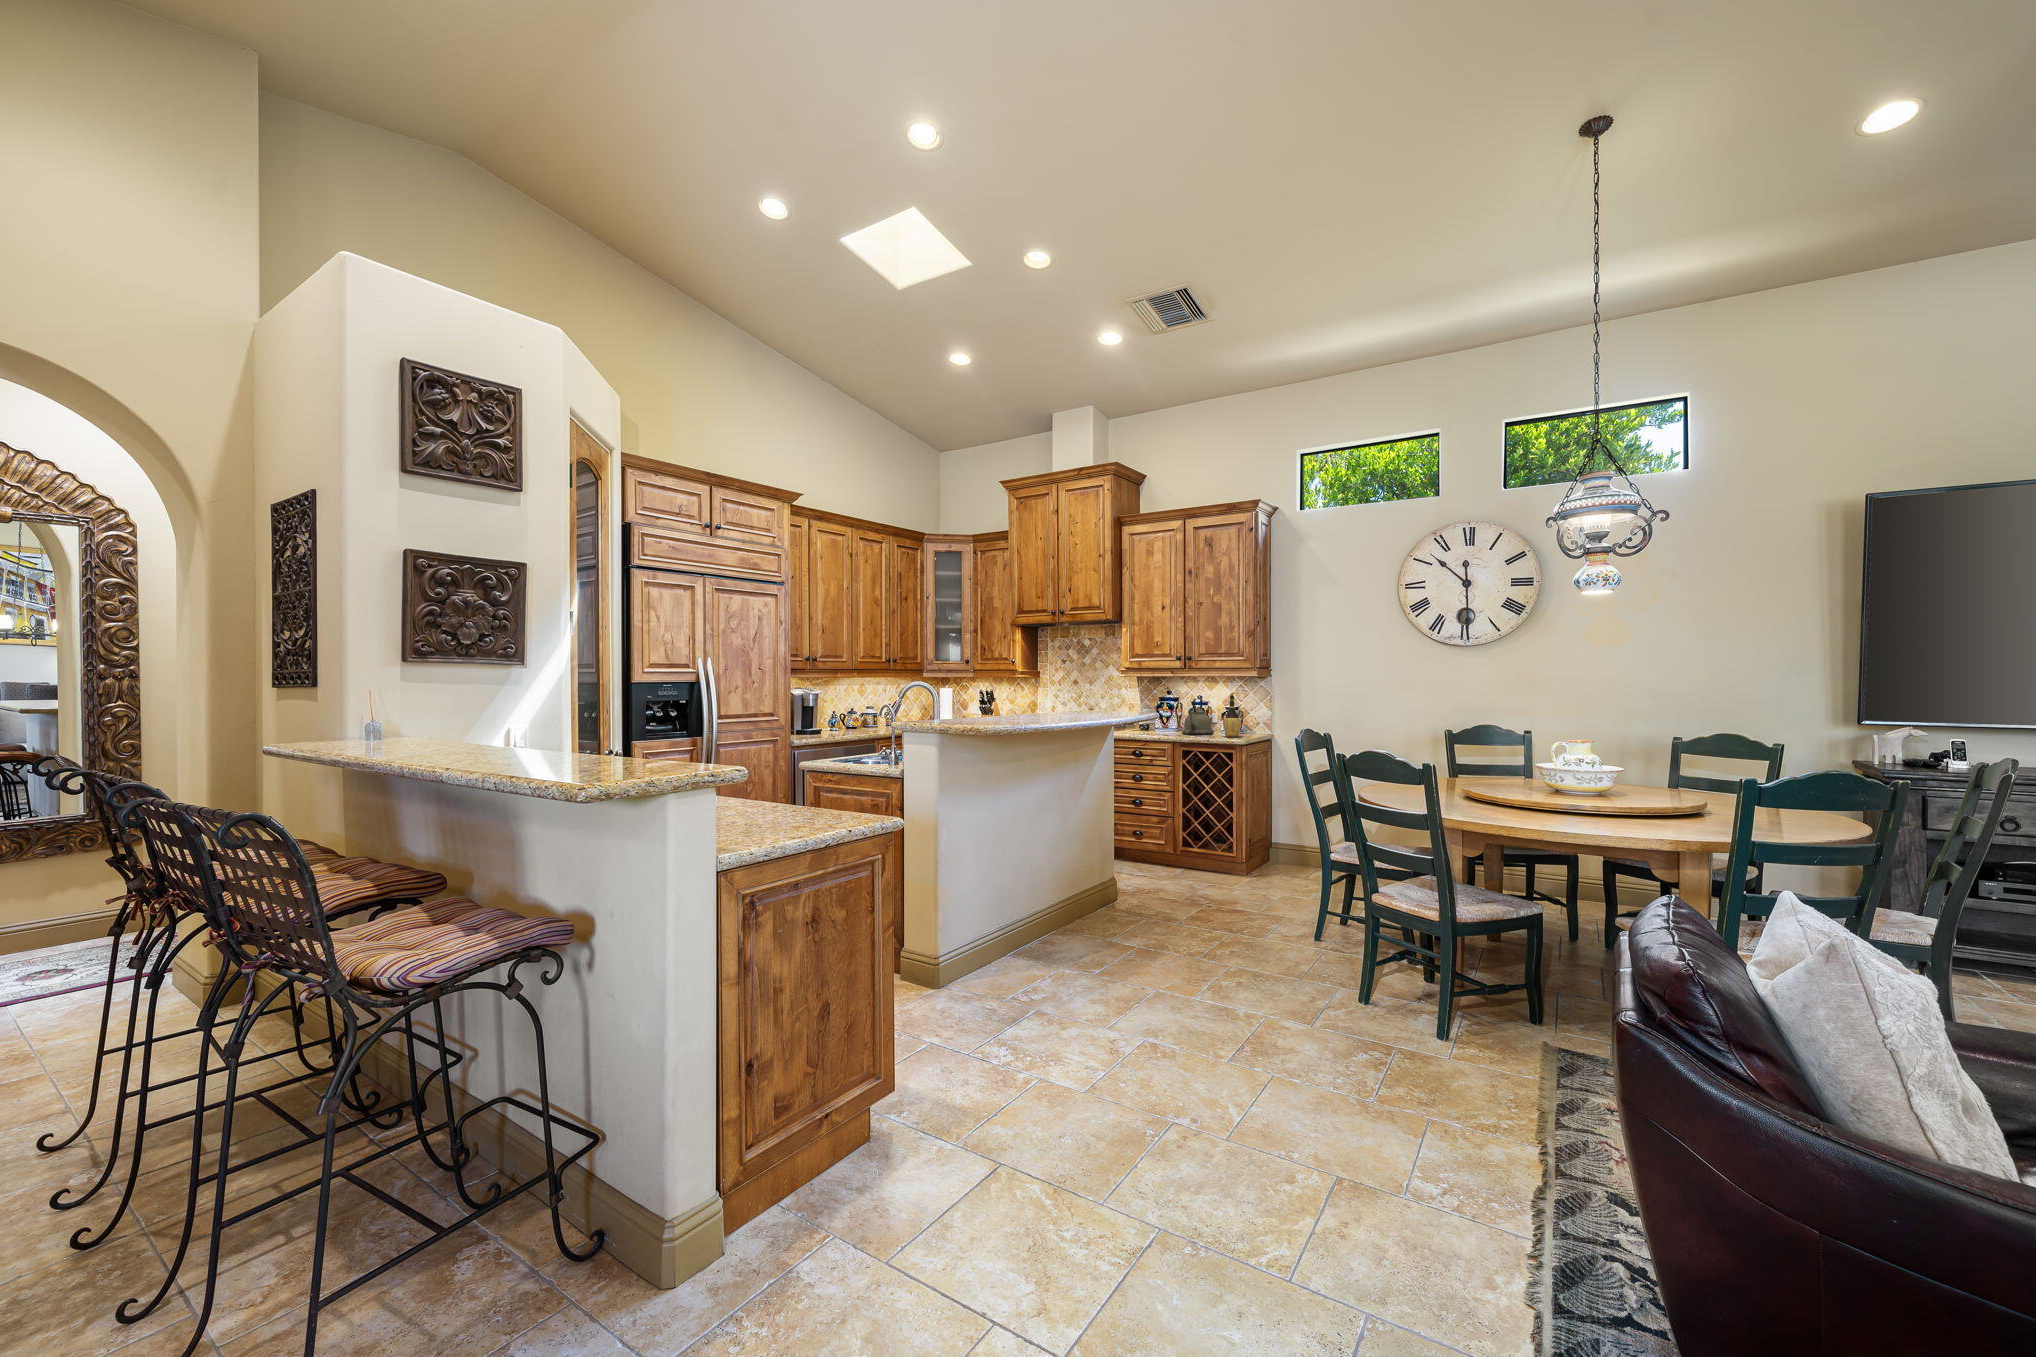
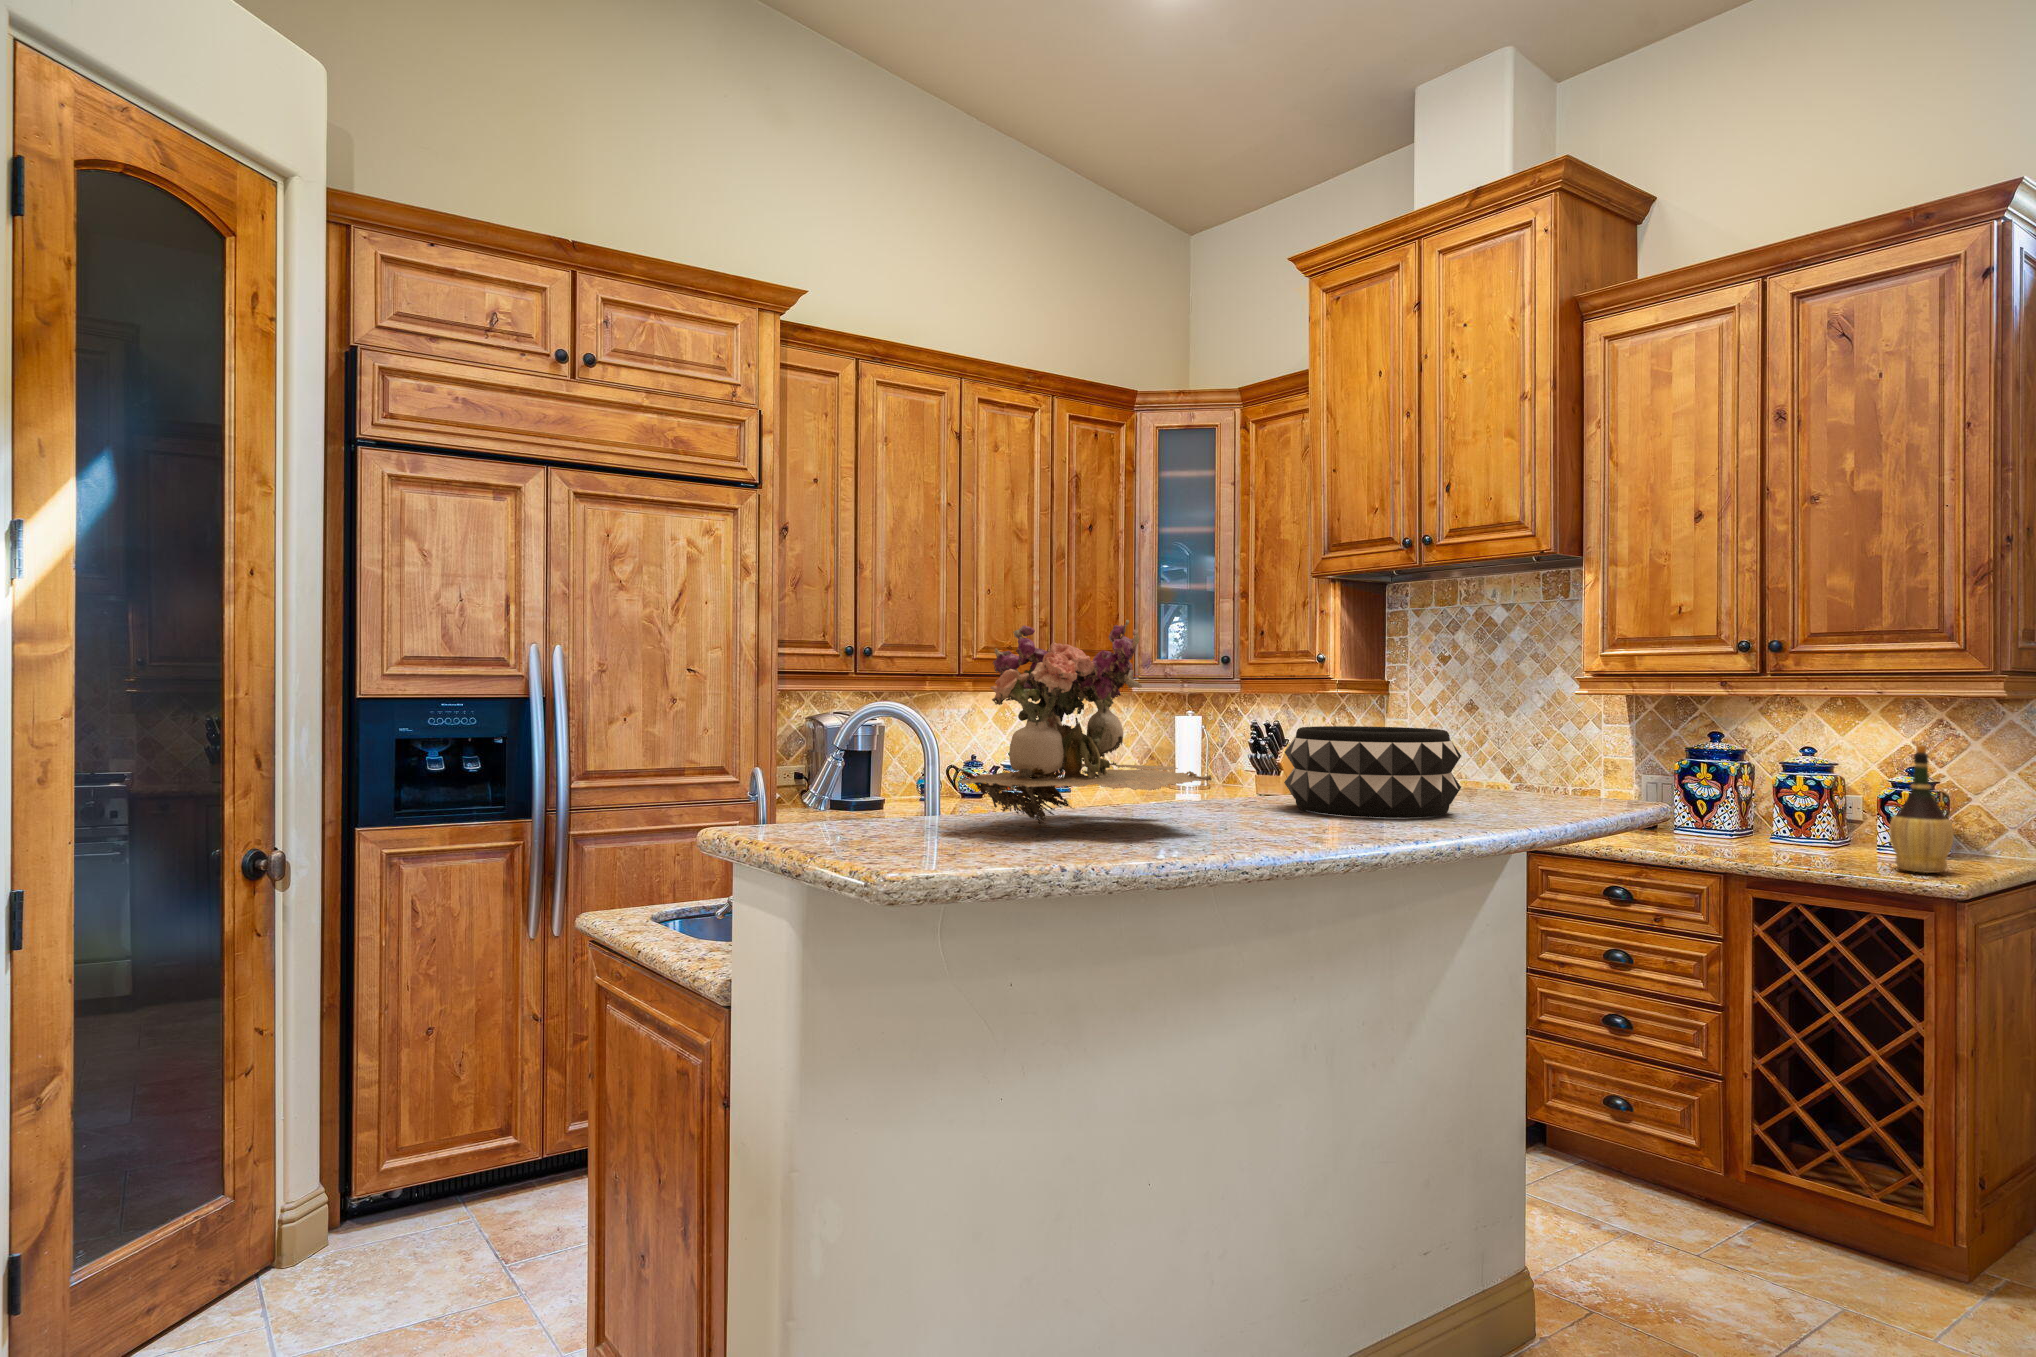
flower arrangement: none [974,653,1045,717] -> present [958,620,1212,826]
decorative bowl: none [1050,687,1103,714] -> present [1284,726,1461,818]
kettle: present [1182,699,1213,735] -> none [1753,756,1854,858]

